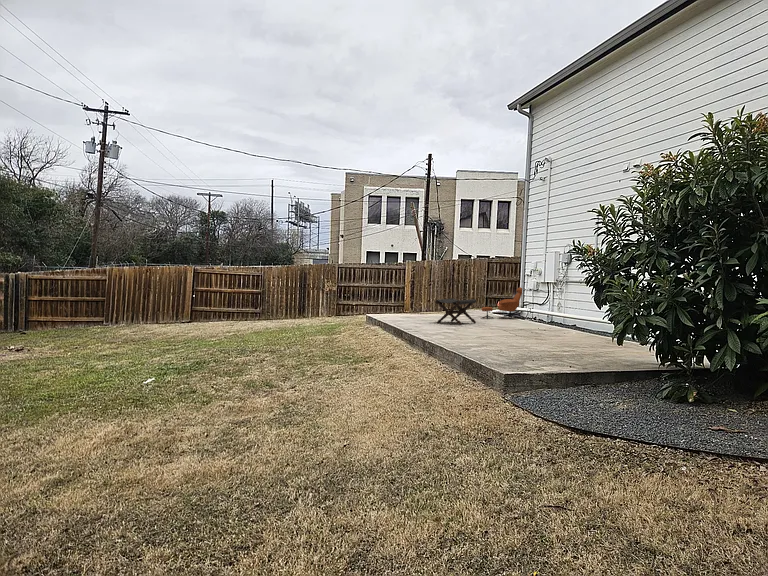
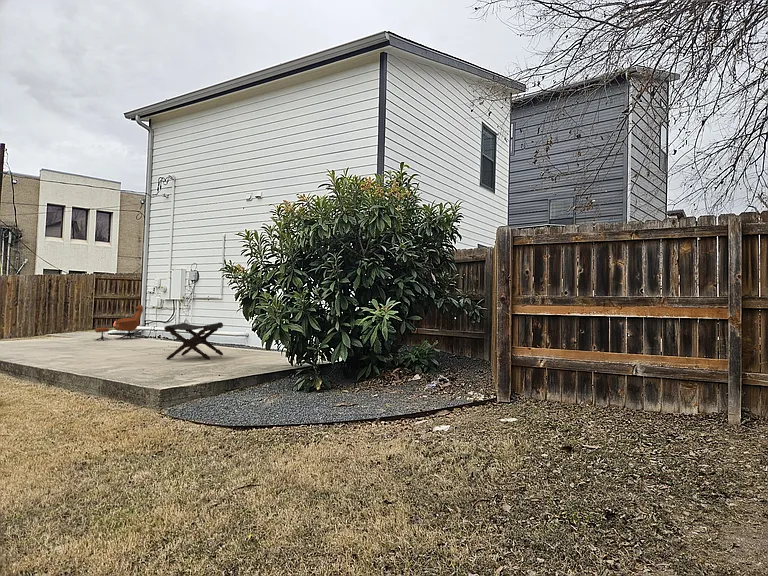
footstool: present [435,298,476,325] -> present [164,322,223,360]

